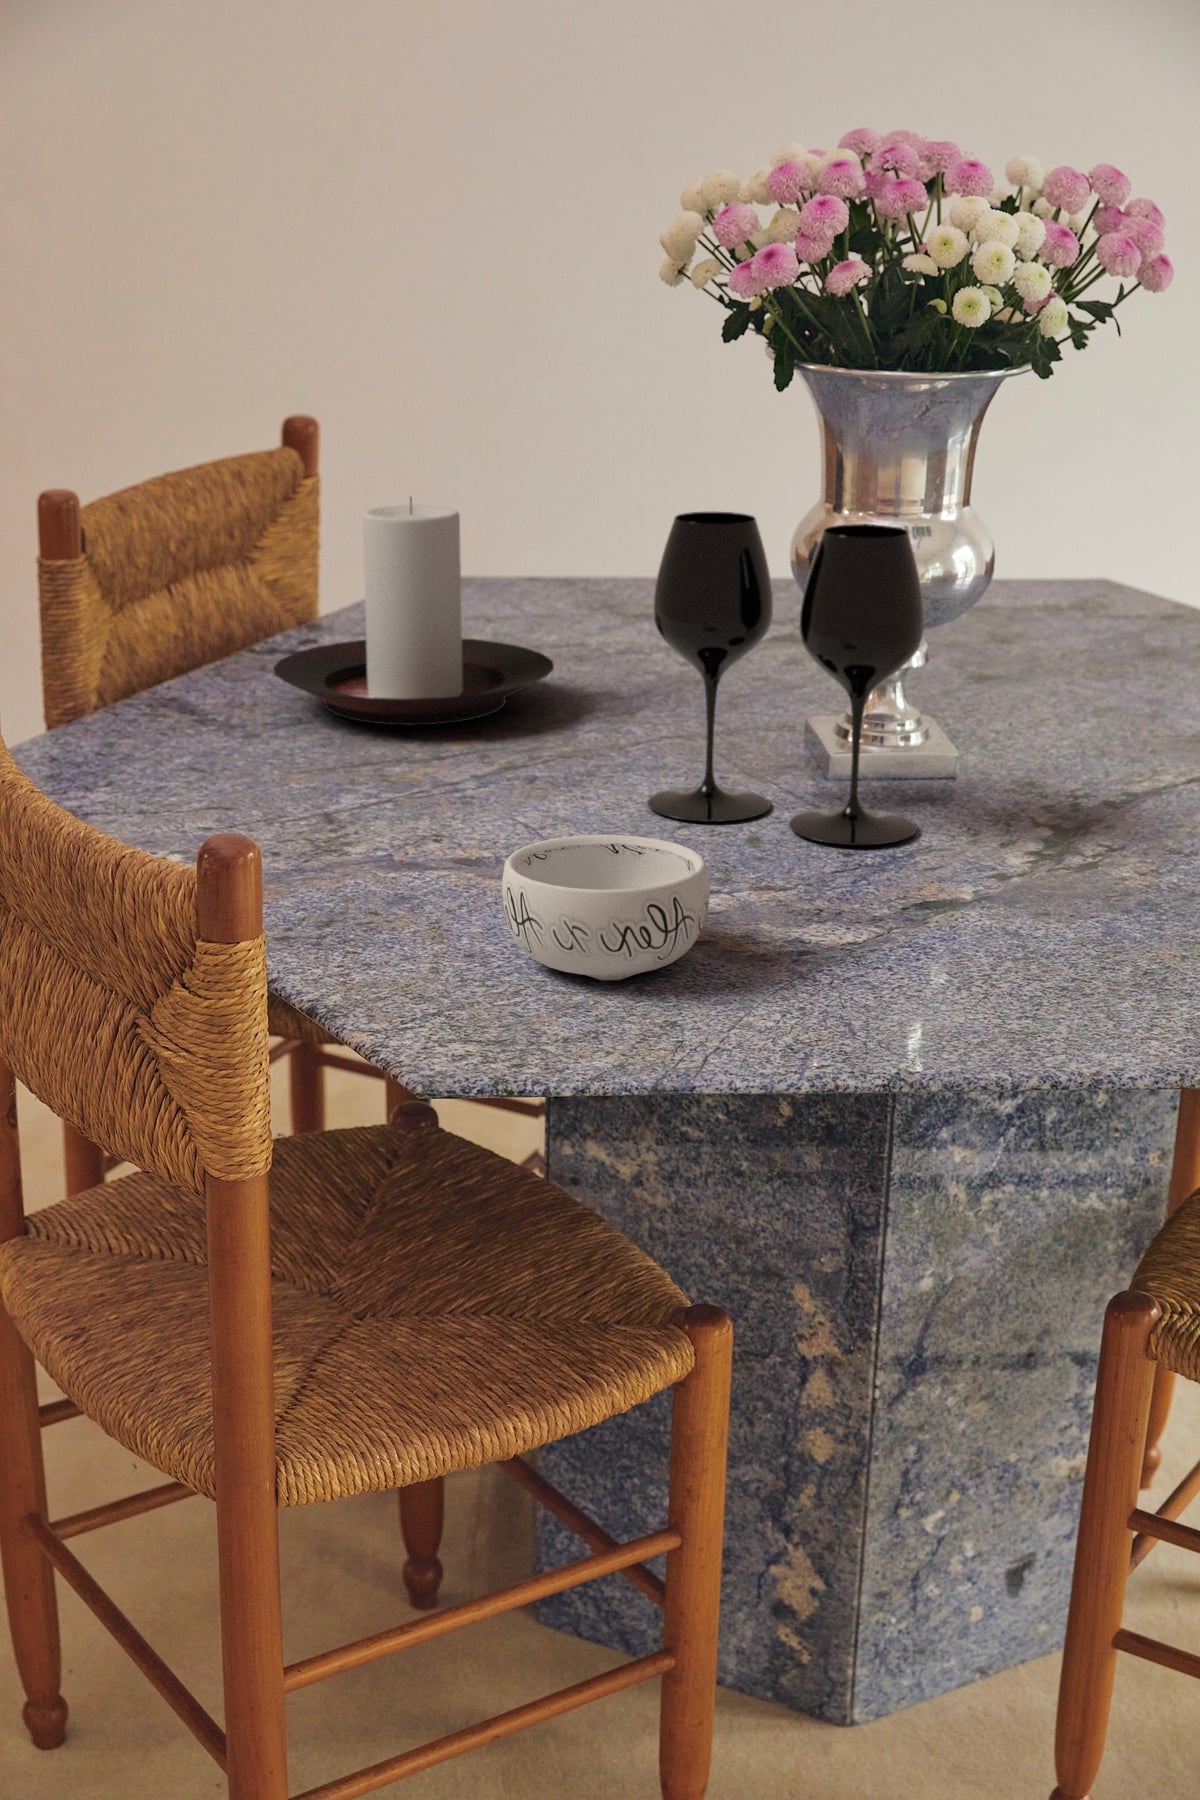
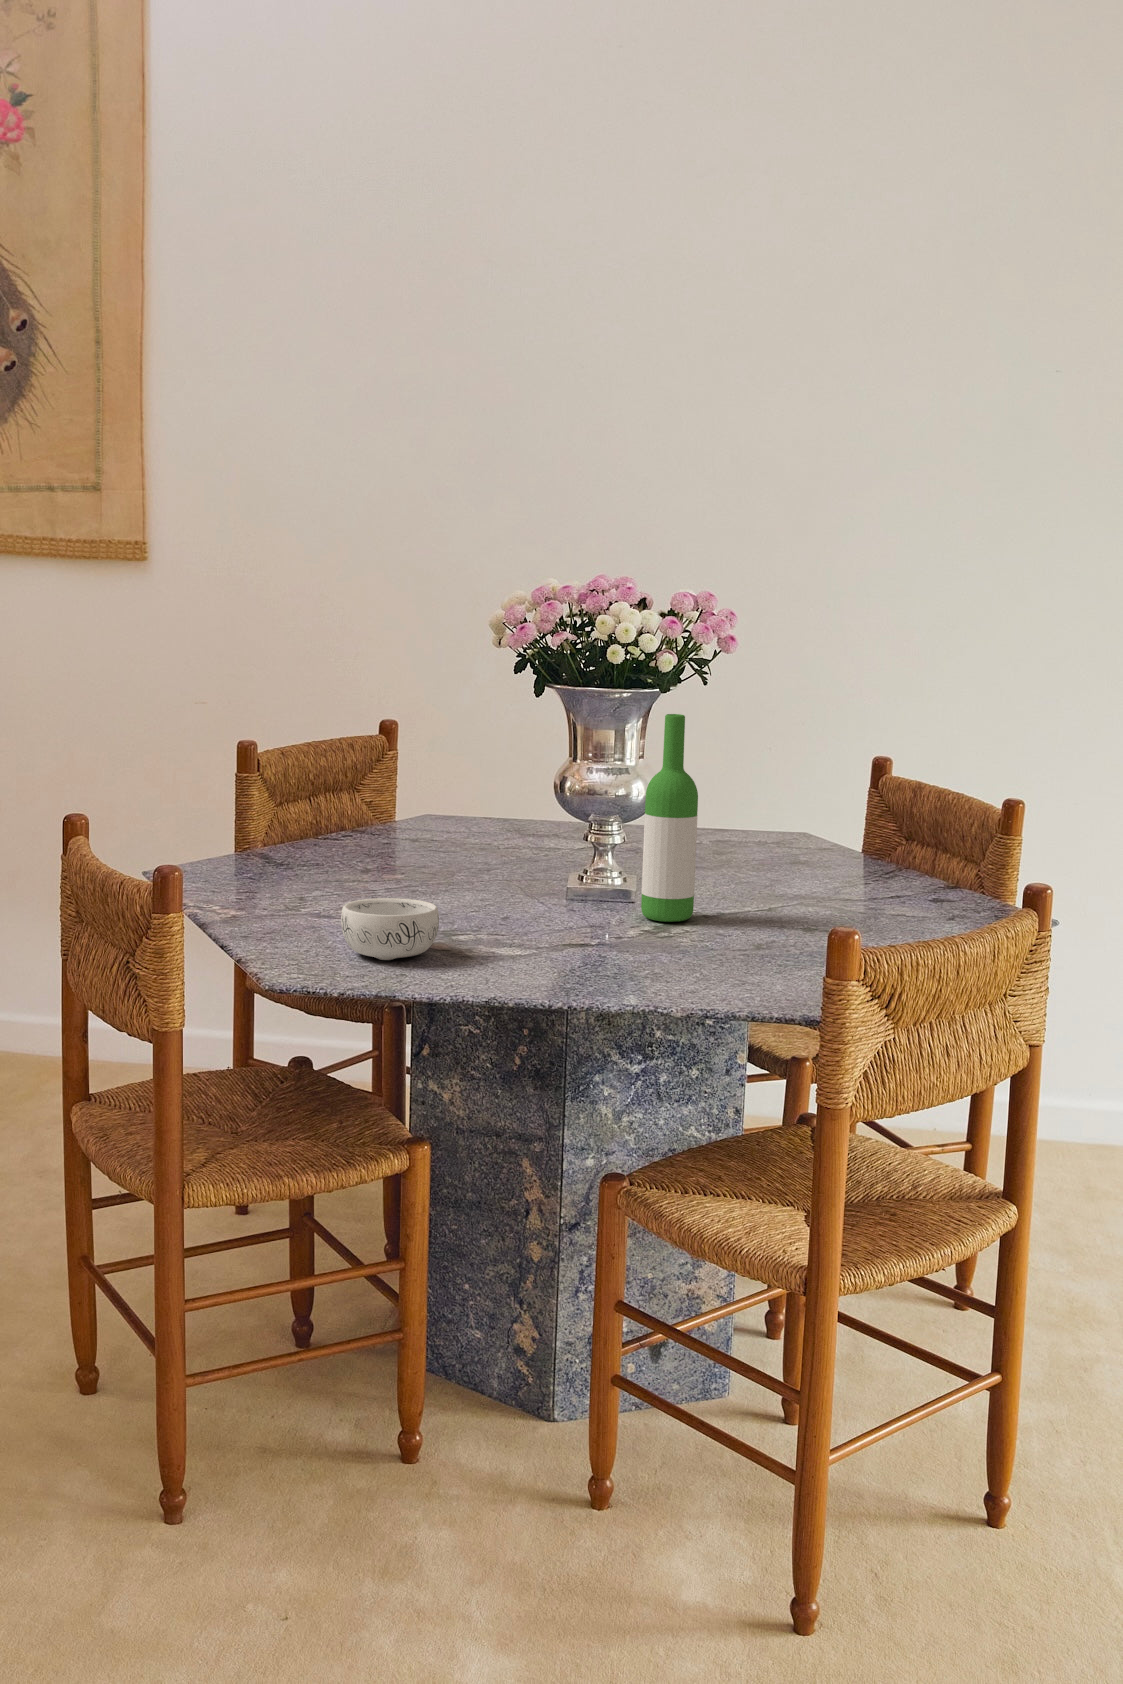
wine bottle: none [1018,413,1141,829] -> present [641,714,698,922]
candle holder: present [274,498,554,725] -> none [296,749,445,865]
wine glass: present [647,512,924,845] -> none [458,756,585,922]

